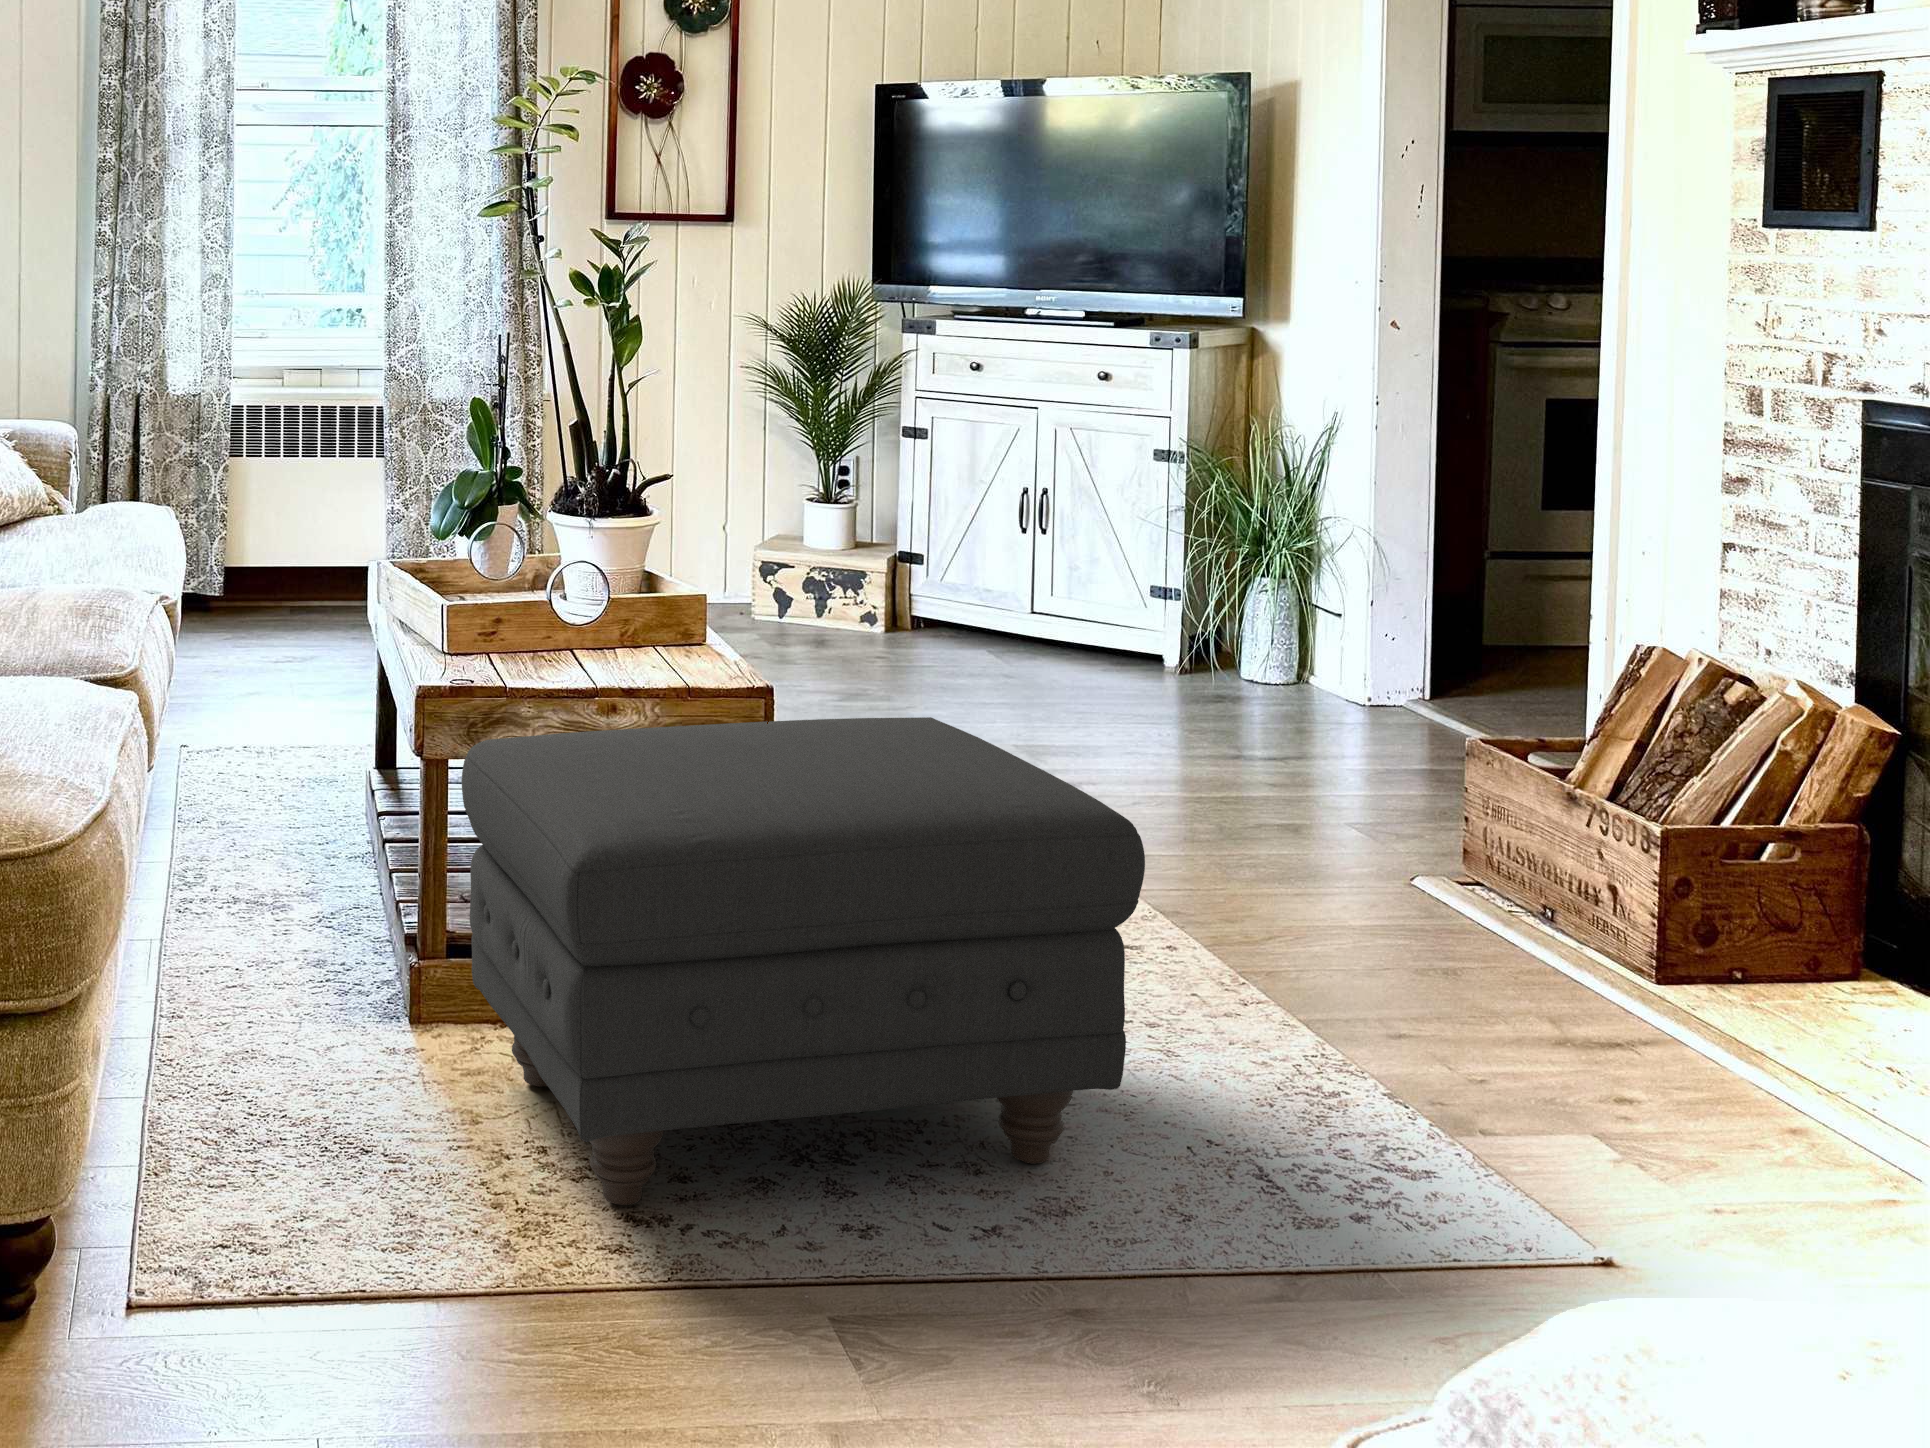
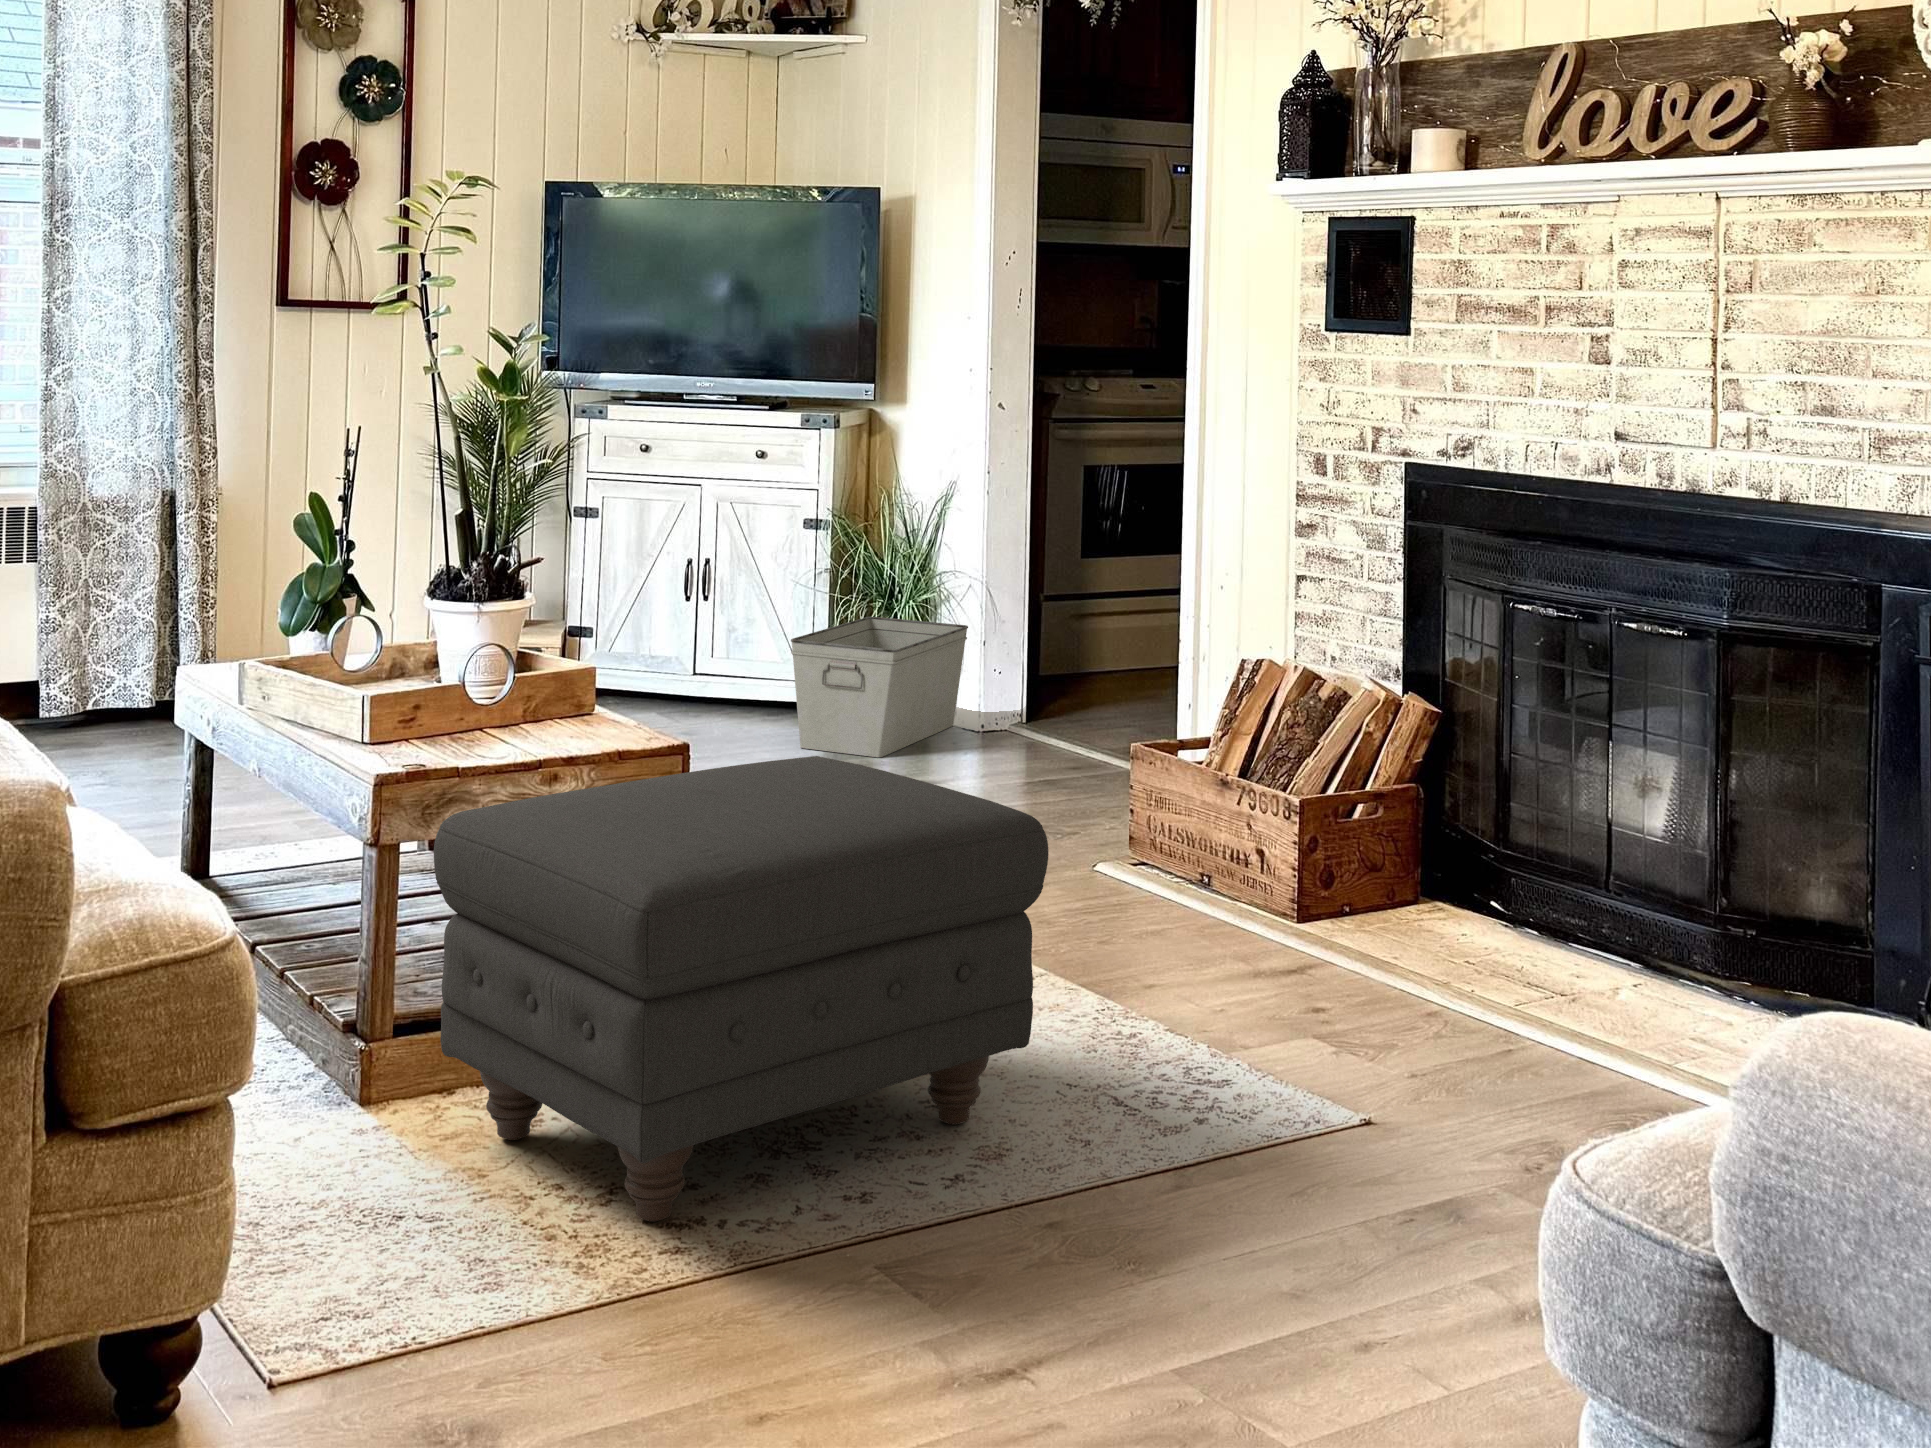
storage bin: none [1118,560,1352,721] -> present [791,617,968,757]

